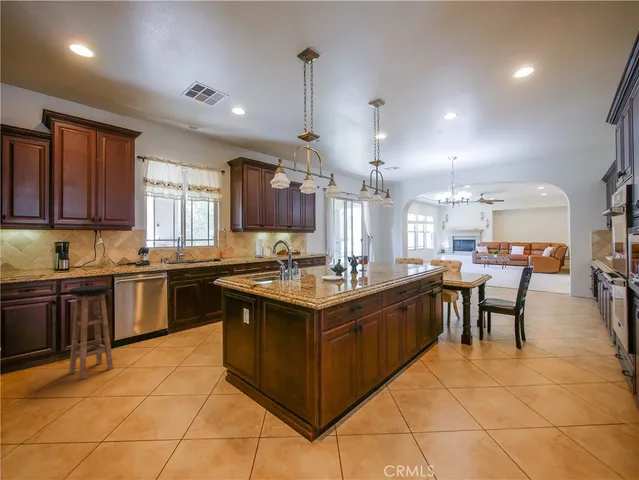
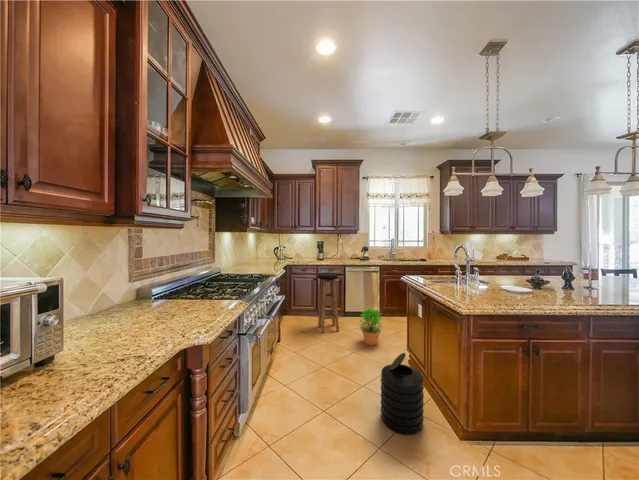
potted plant: none [149,321,188,370] -> present [360,308,382,345]
trash can: none [215,351,262,441] -> present [381,353,424,435]

